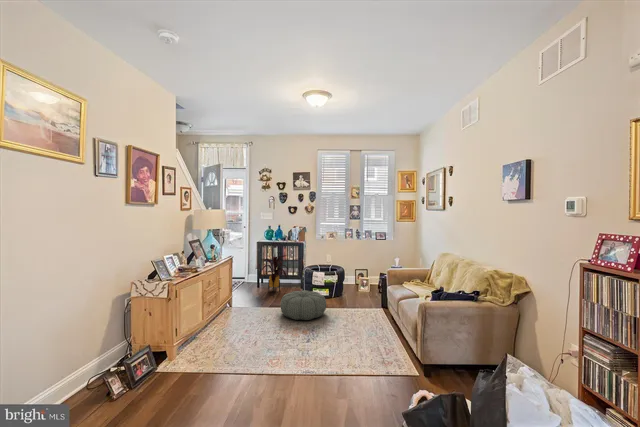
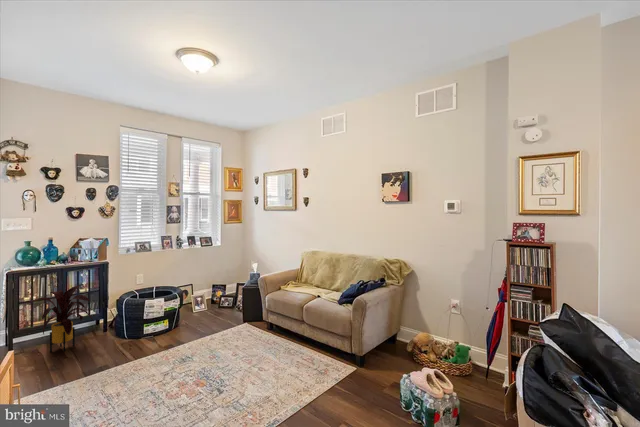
pouf: present [280,290,326,320] -> none [129,326,204,375]

